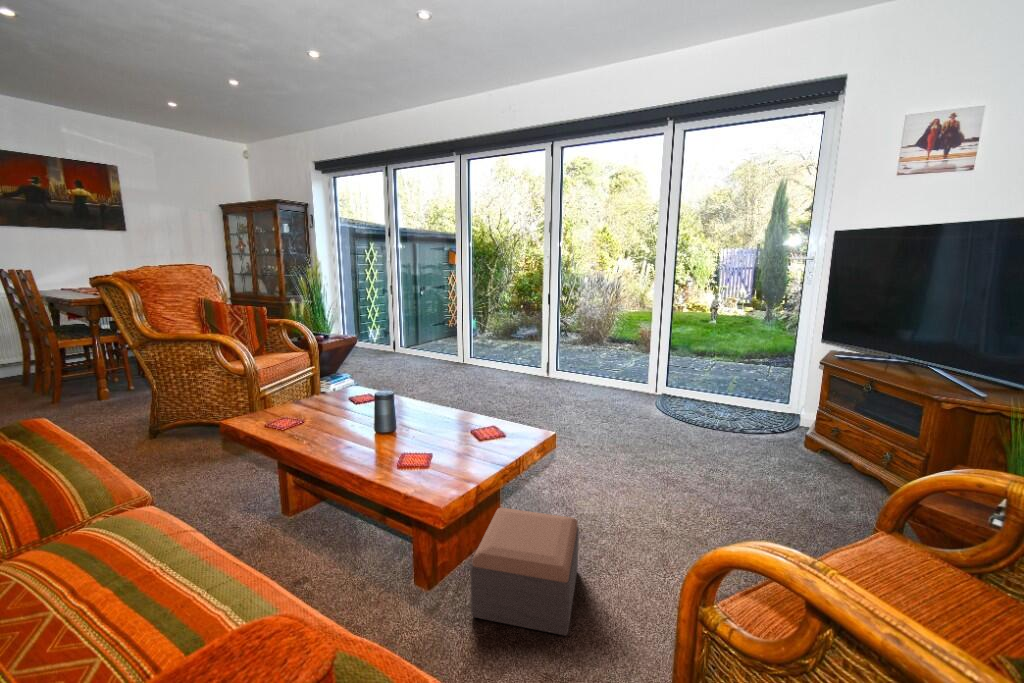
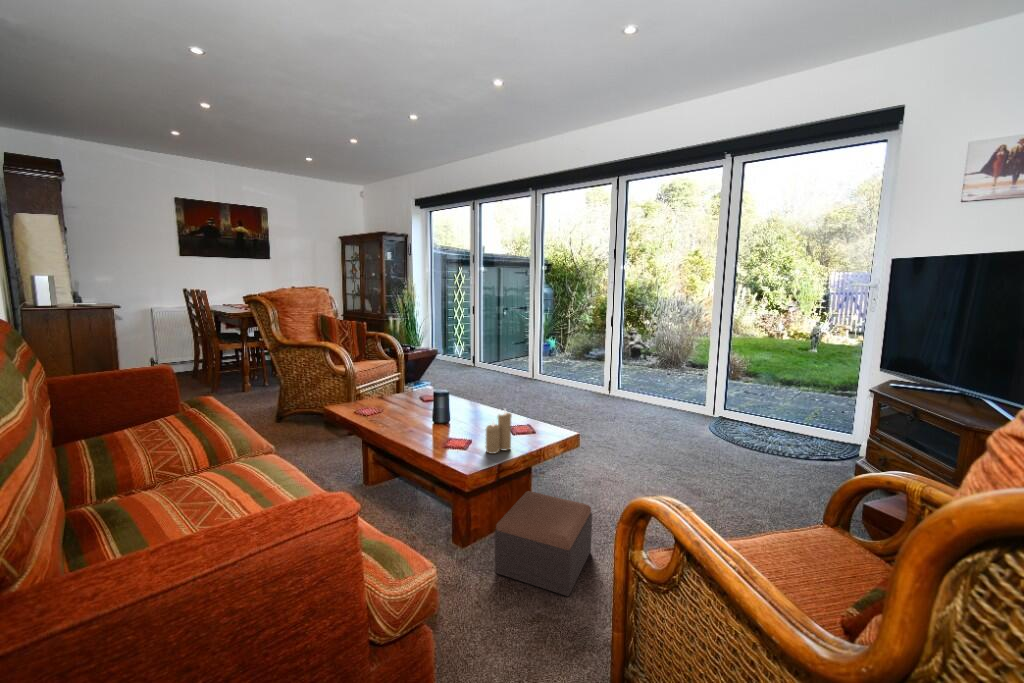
candle: none [447,411,478,469] -> present [486,409,512,454]

